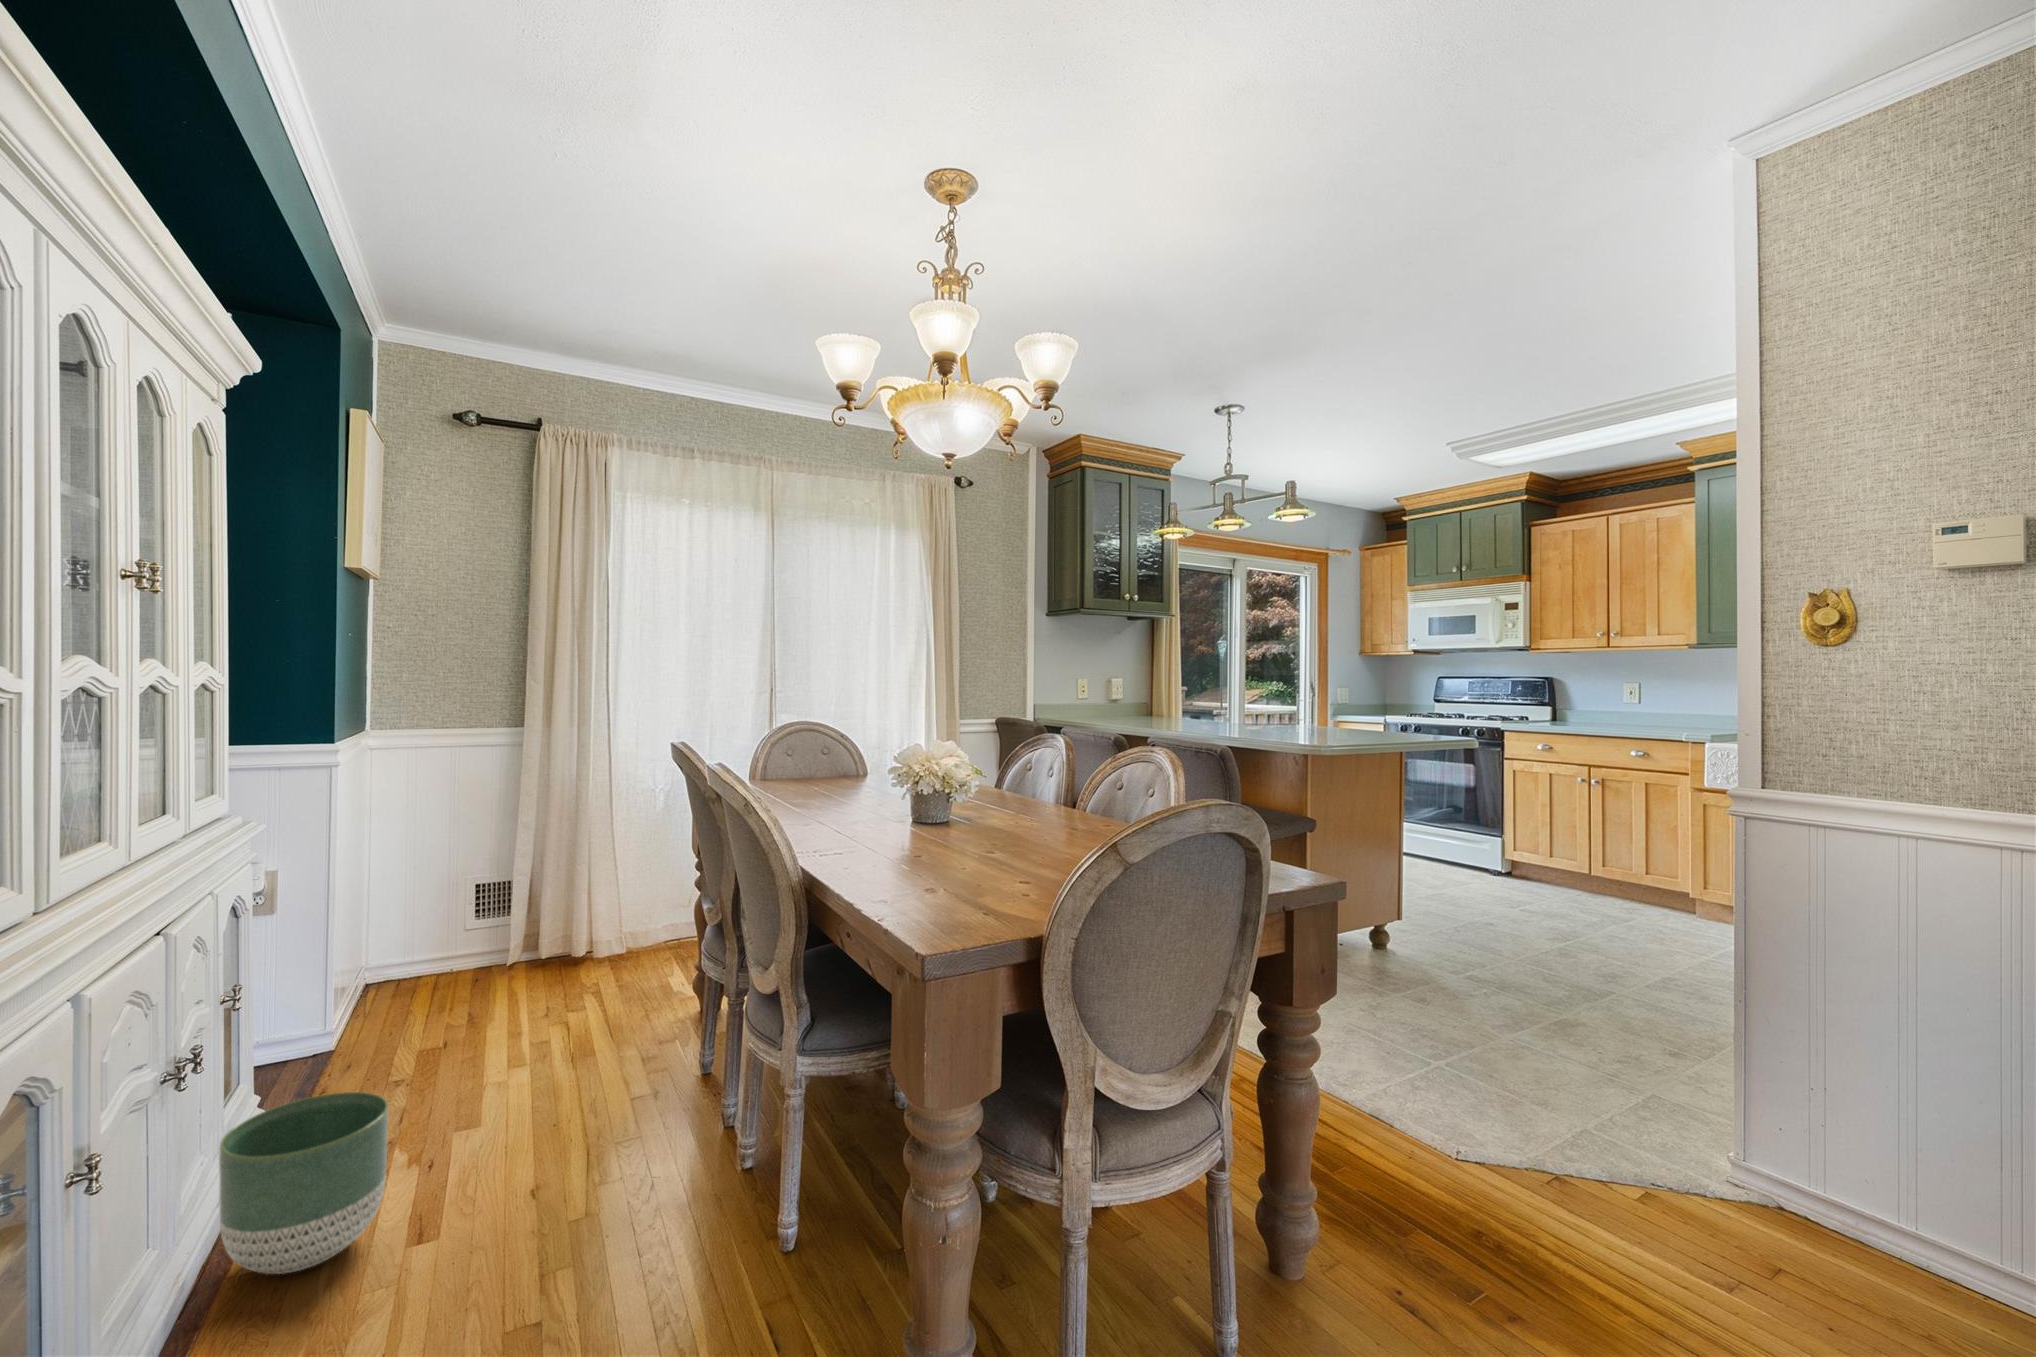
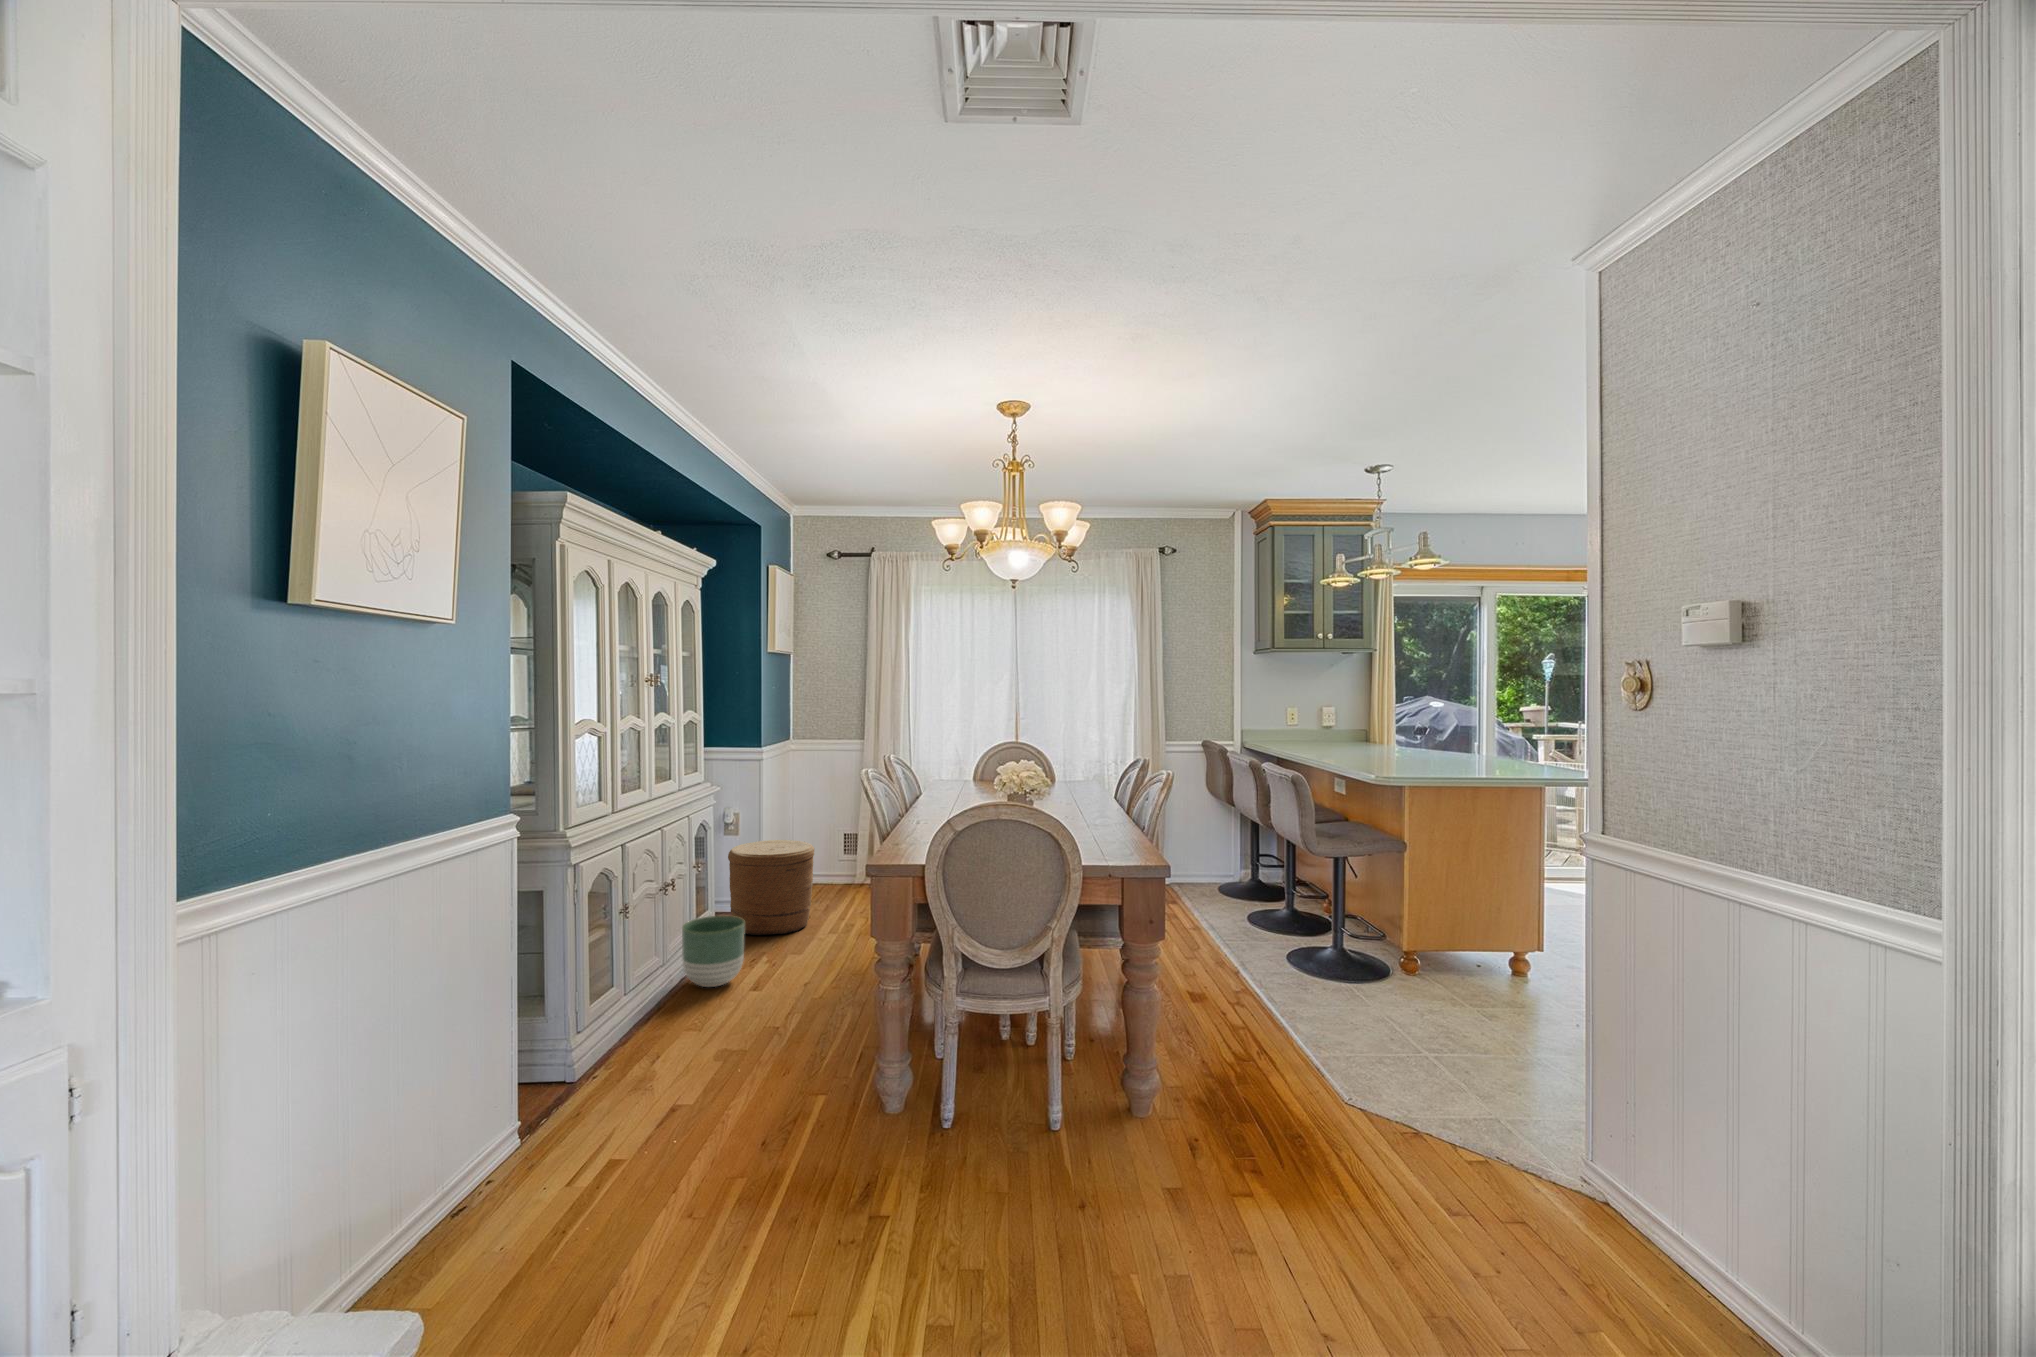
woven basket: none [277,910,471,1109] -> present [728,840,814,935]

